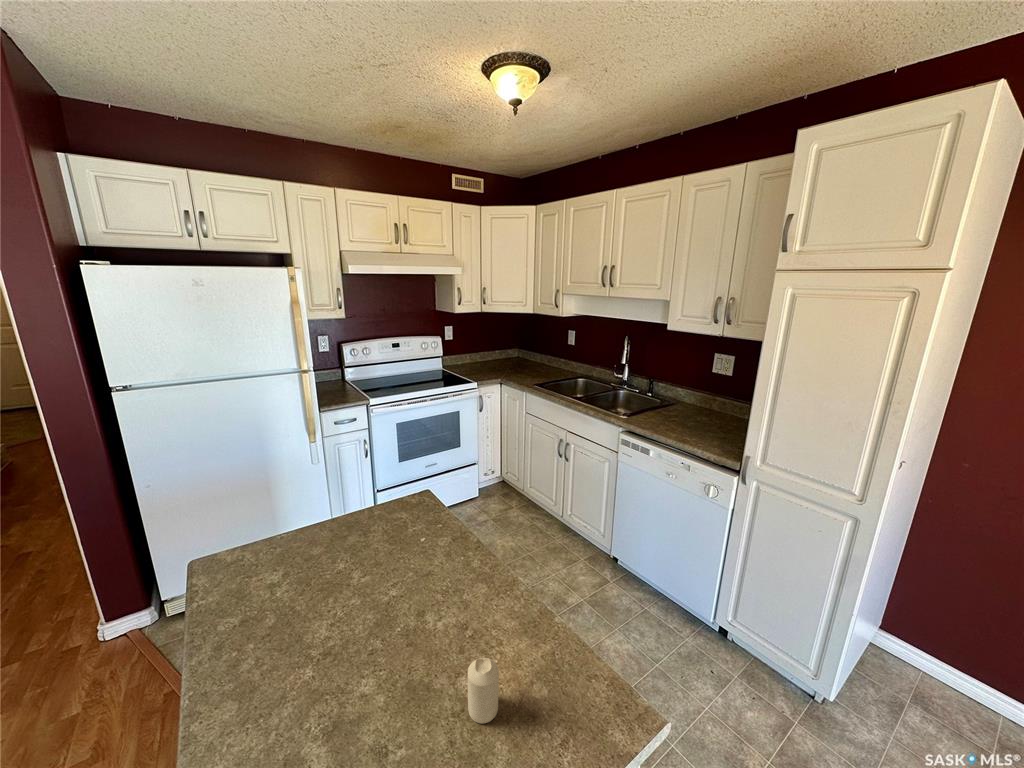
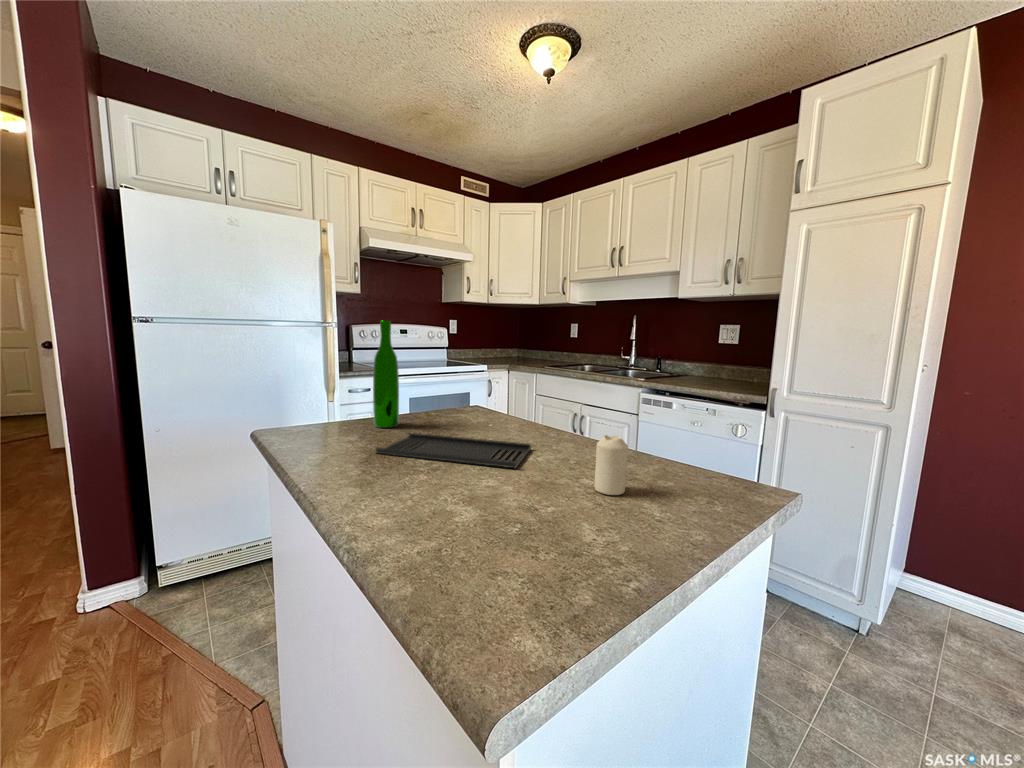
wine bottle: none [305,444,336,546] -> present [373,320,399,428]
tray: none [286,565,444,653] -> present [376,433,531,468]

